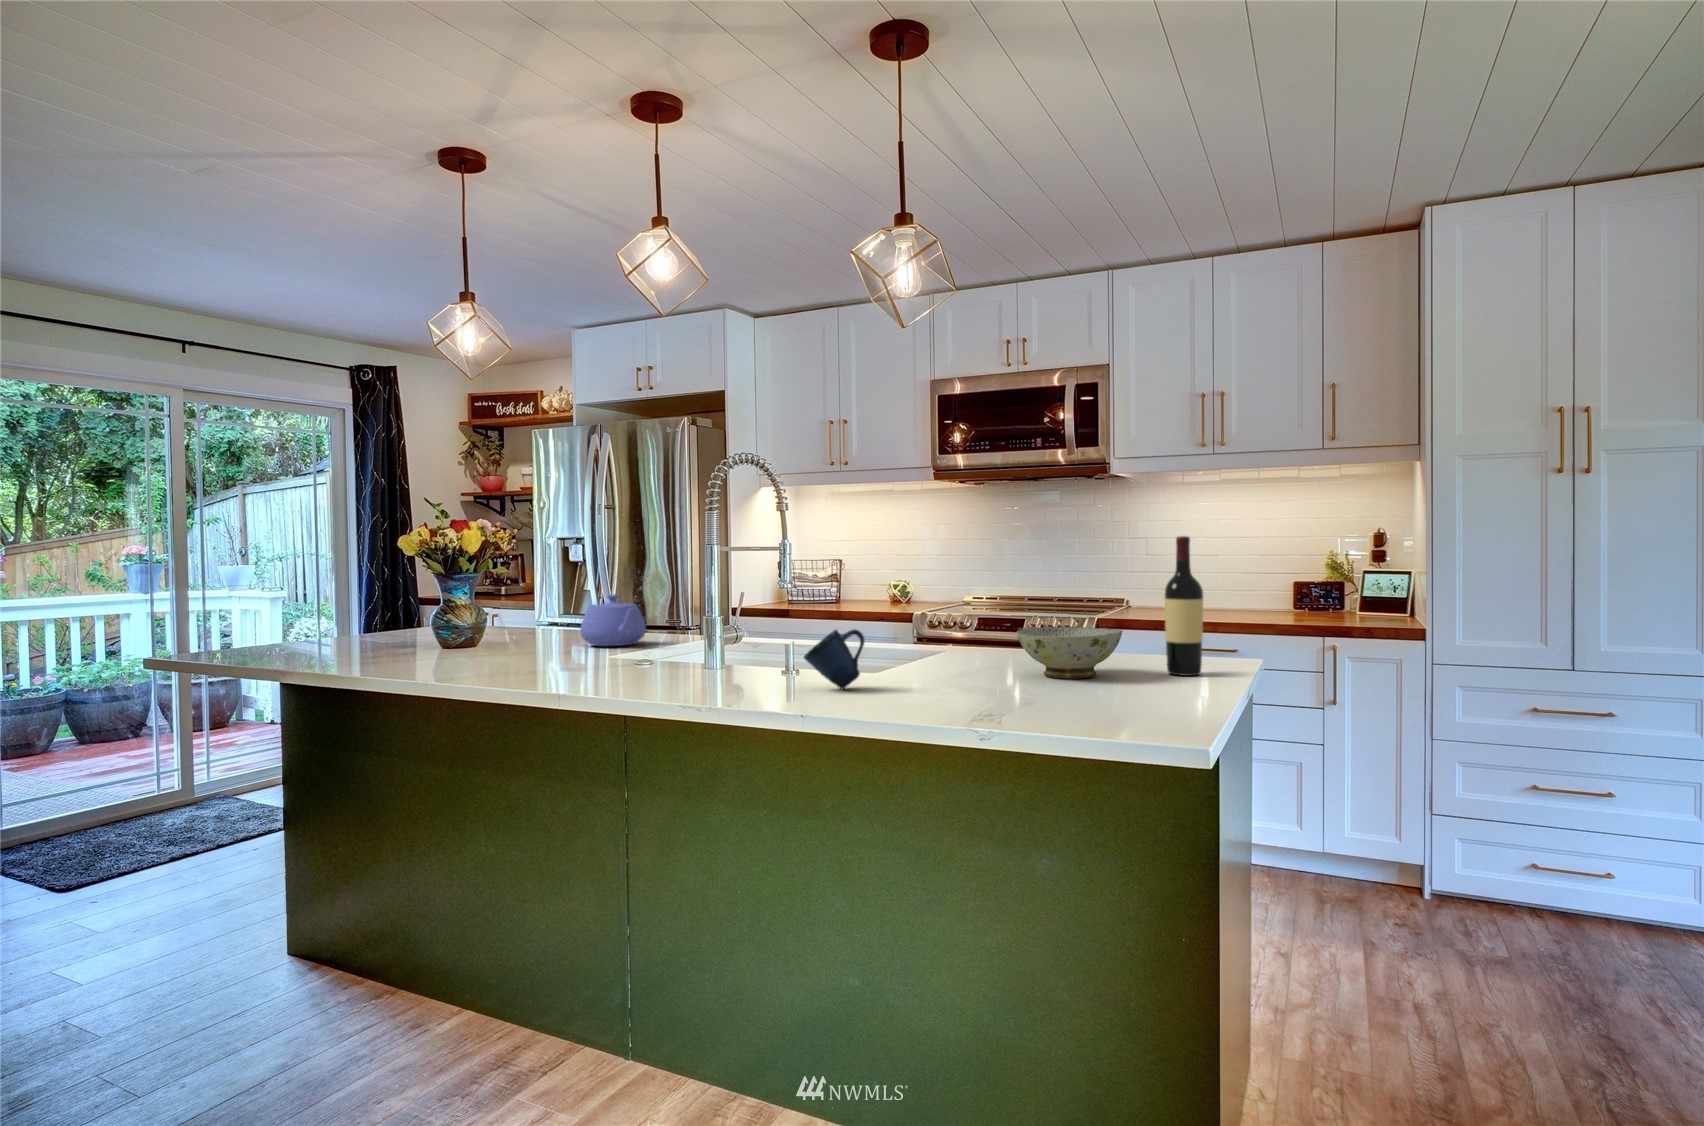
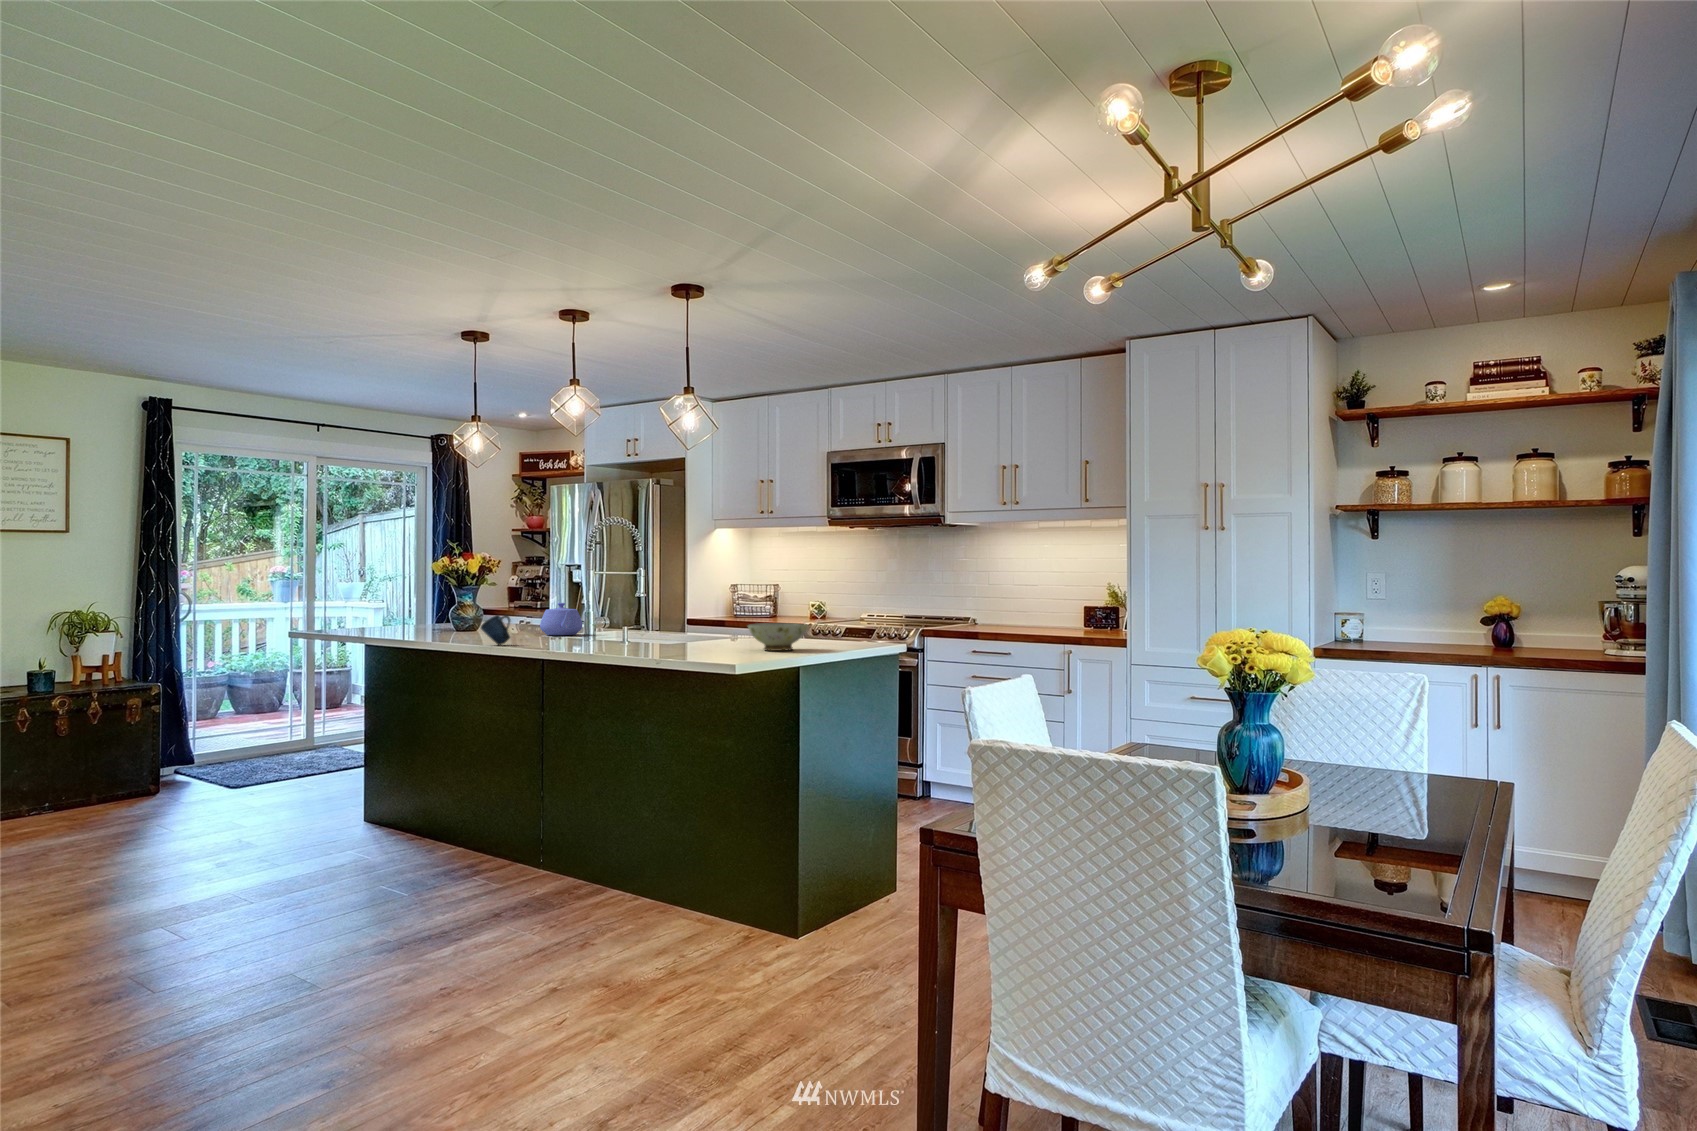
wine bottle: present [1164,536,1203,676] -> none [834,571,855,651]
mug: present [803,630,865,689] -> present [481,615,511,645]

